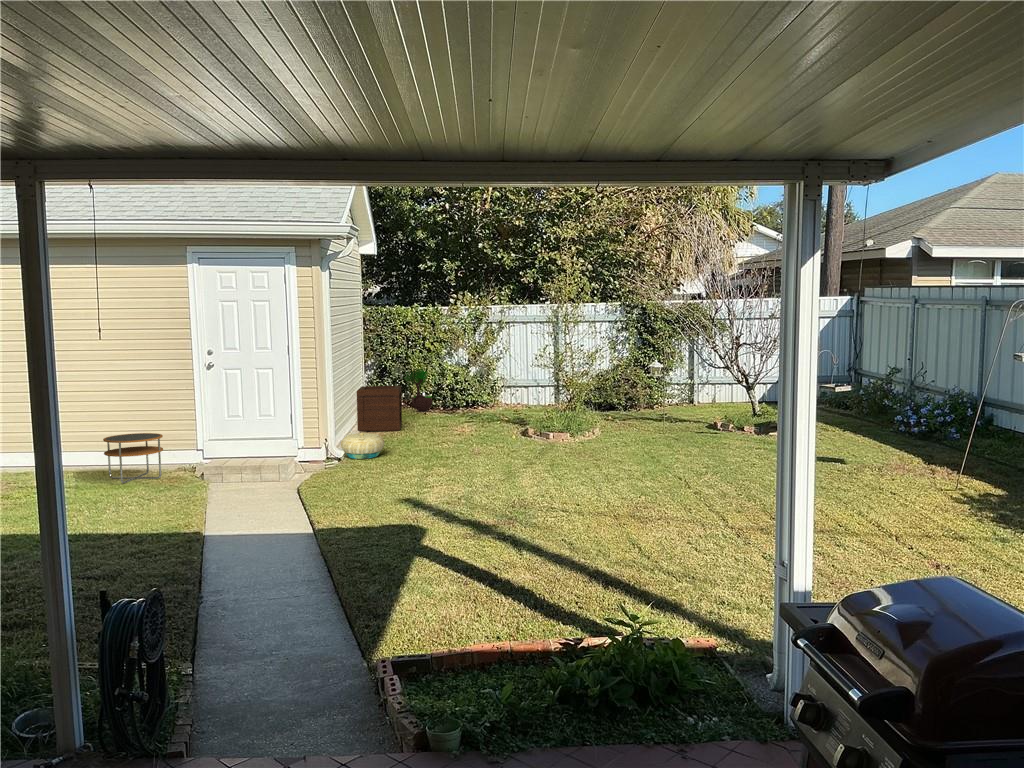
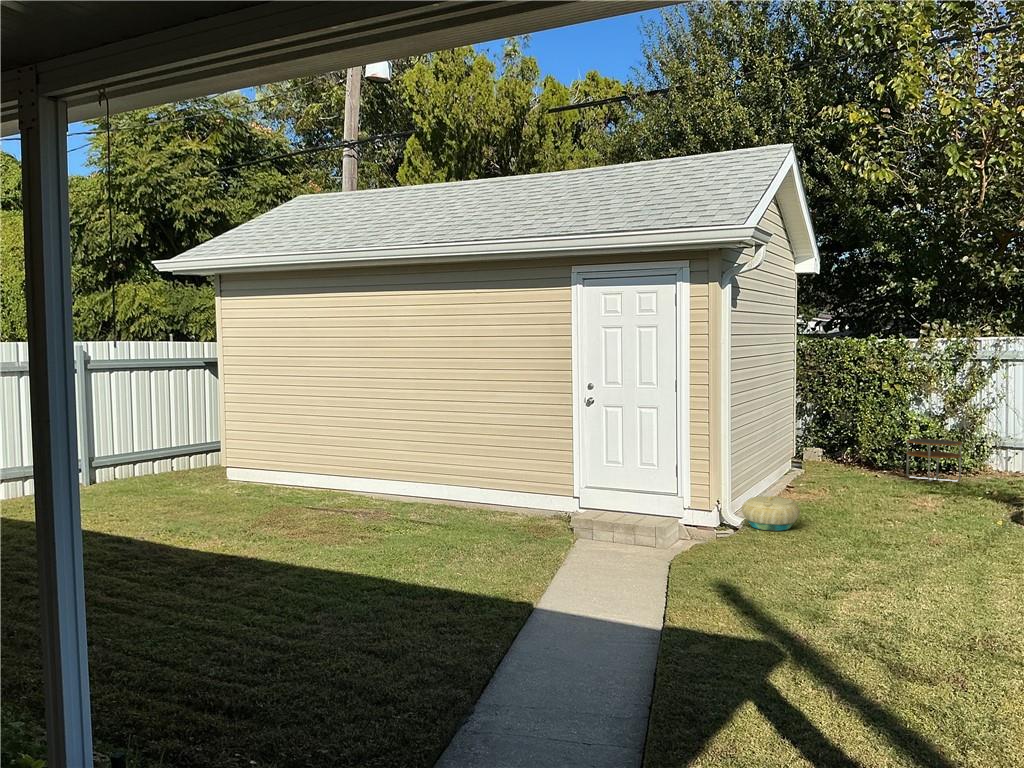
potted tree: present [405,367,433,411] -> none [847,410,889,473]
wooden crate: present [357,386,402,431] -> none [776,436,840,496]
side table: present [103,433,163,483] -> present [907,439,962,482]

